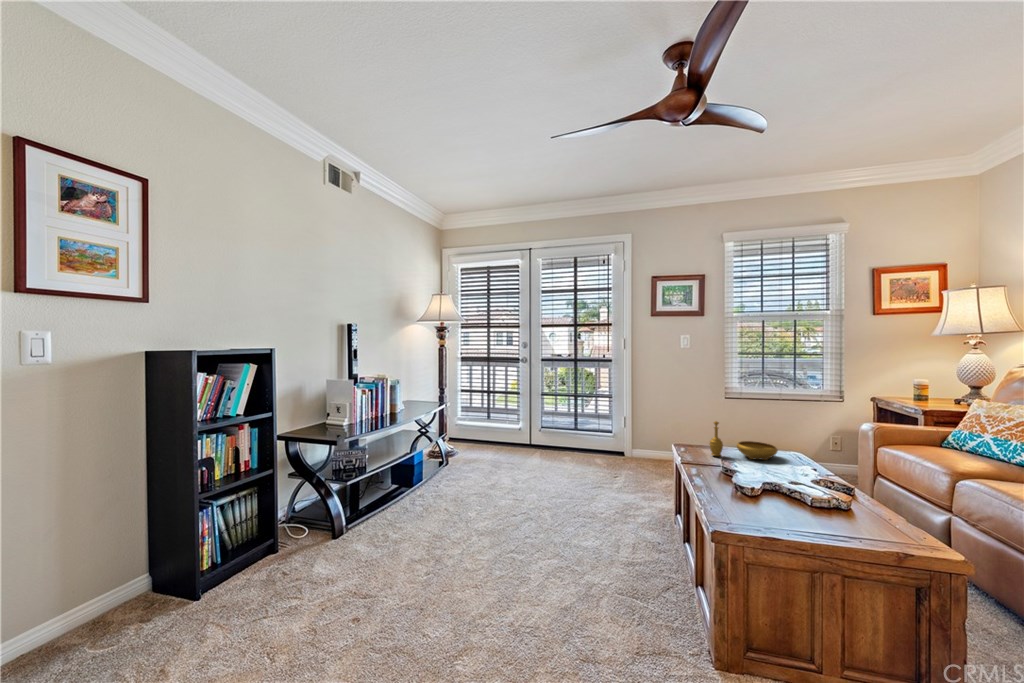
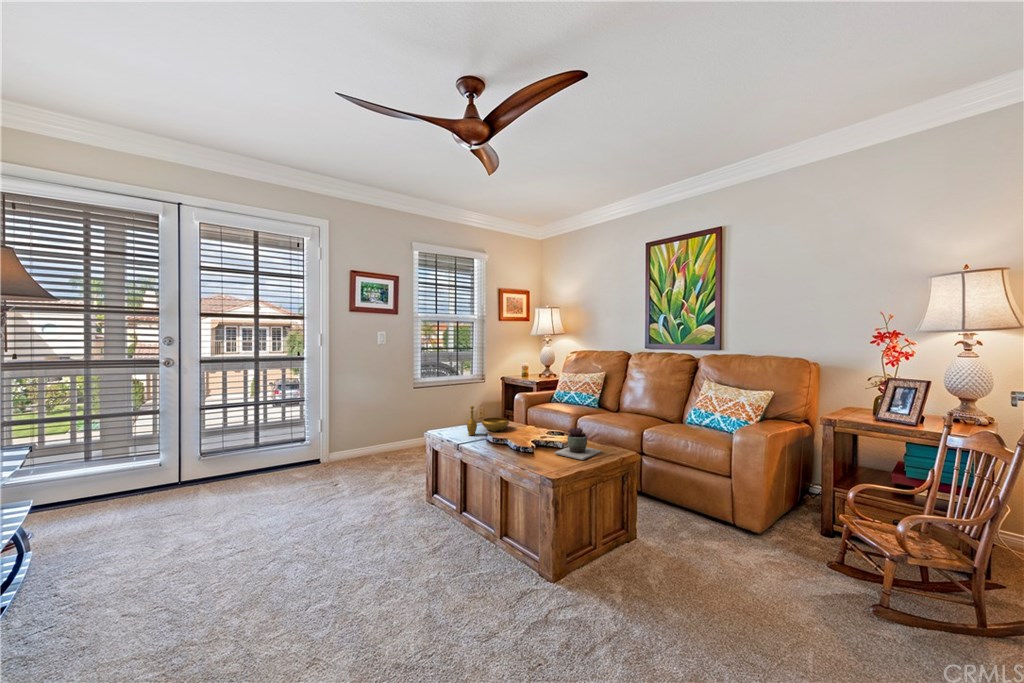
succulent plant: none [780,472,873,526] -> present [555,427,602,460]

